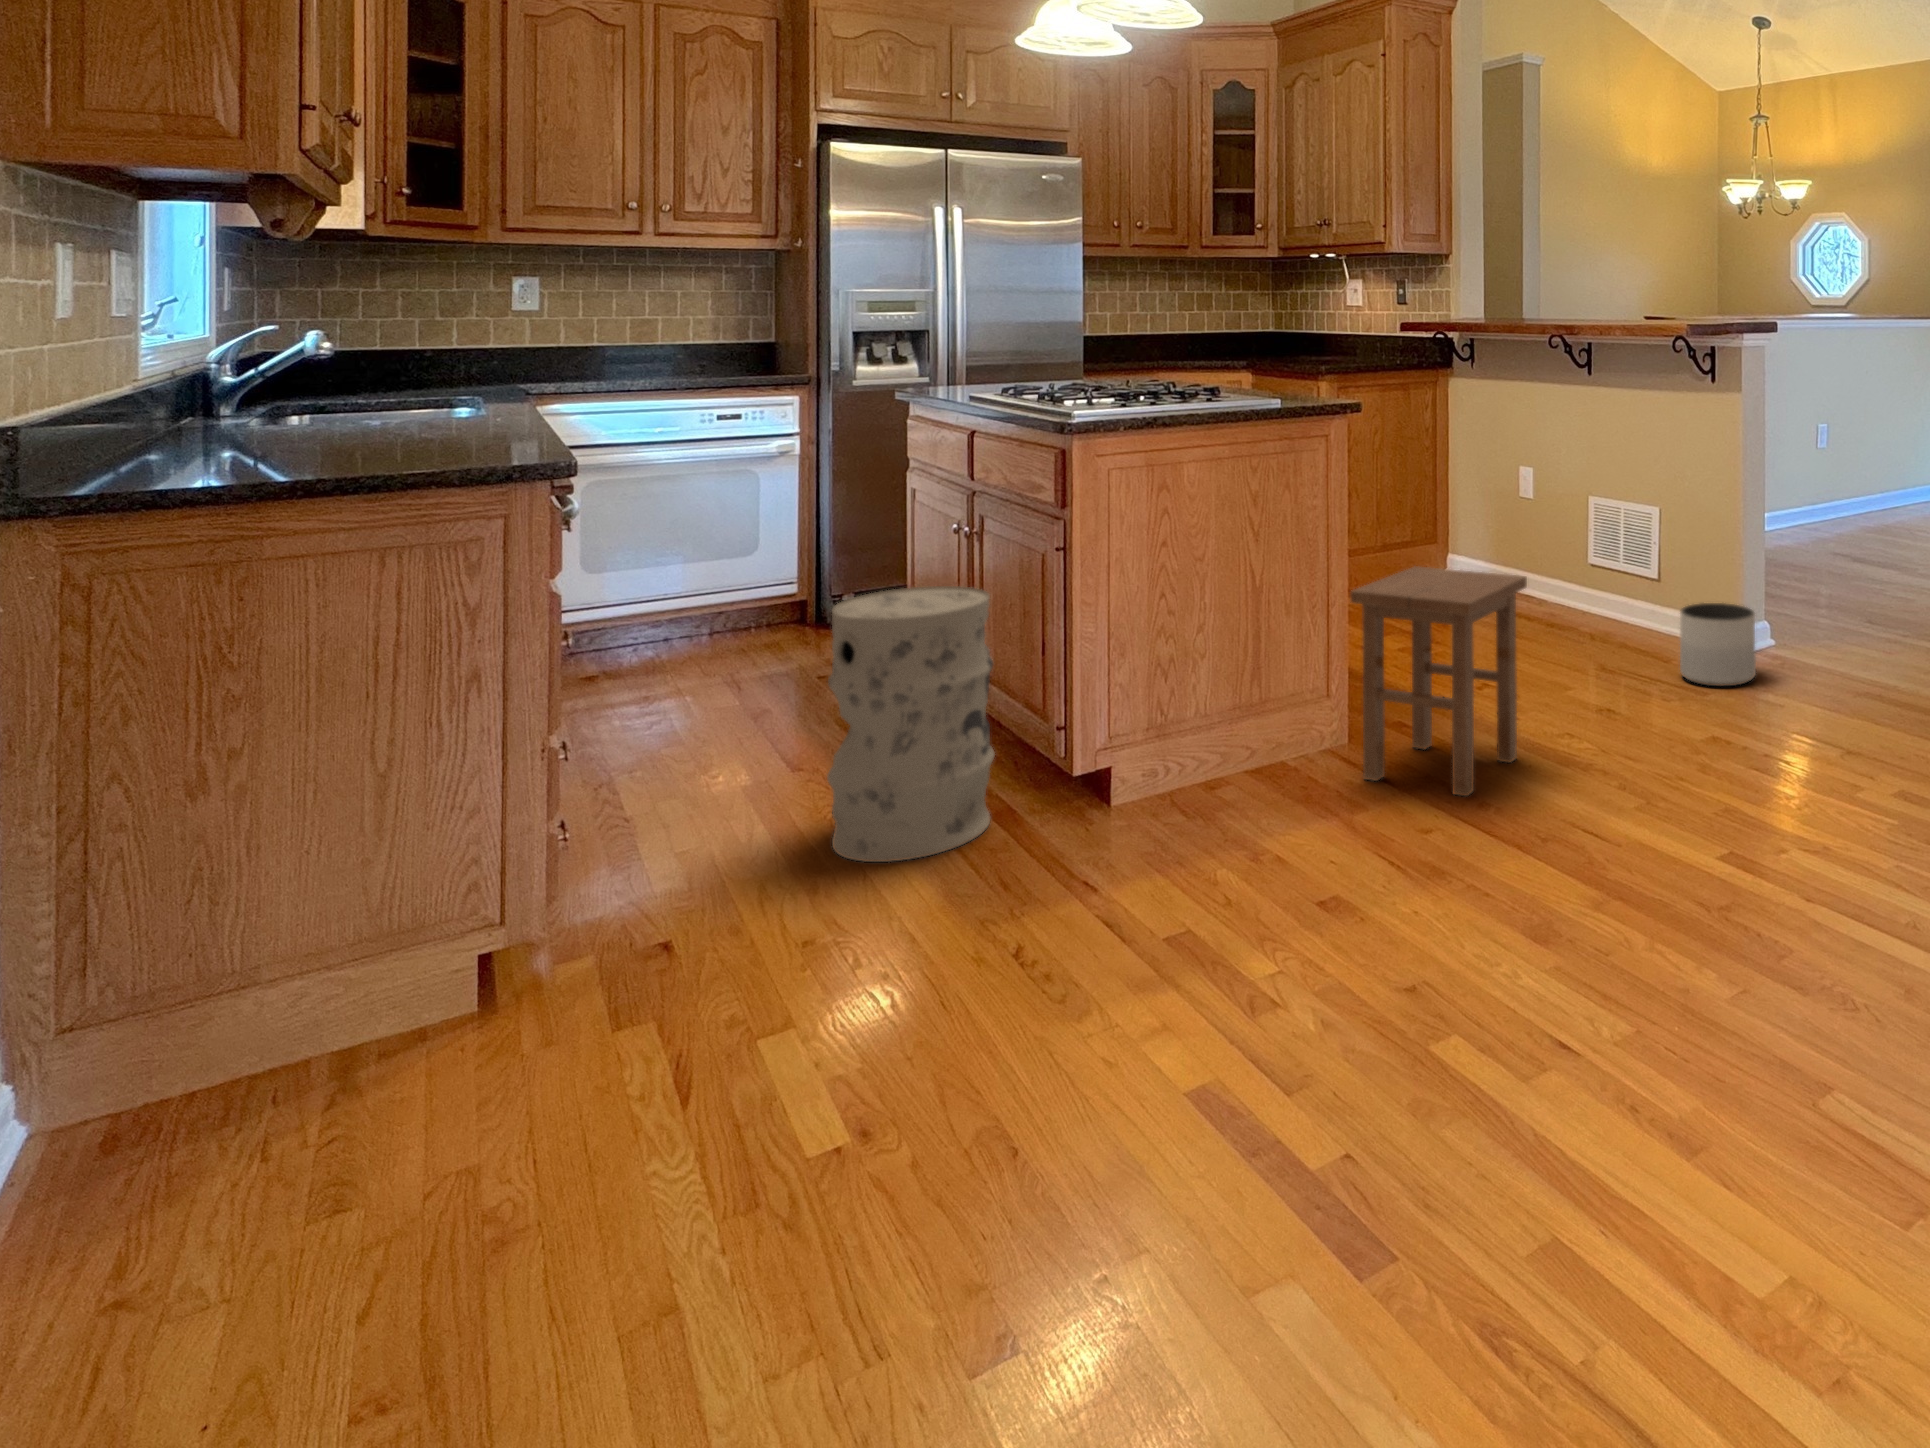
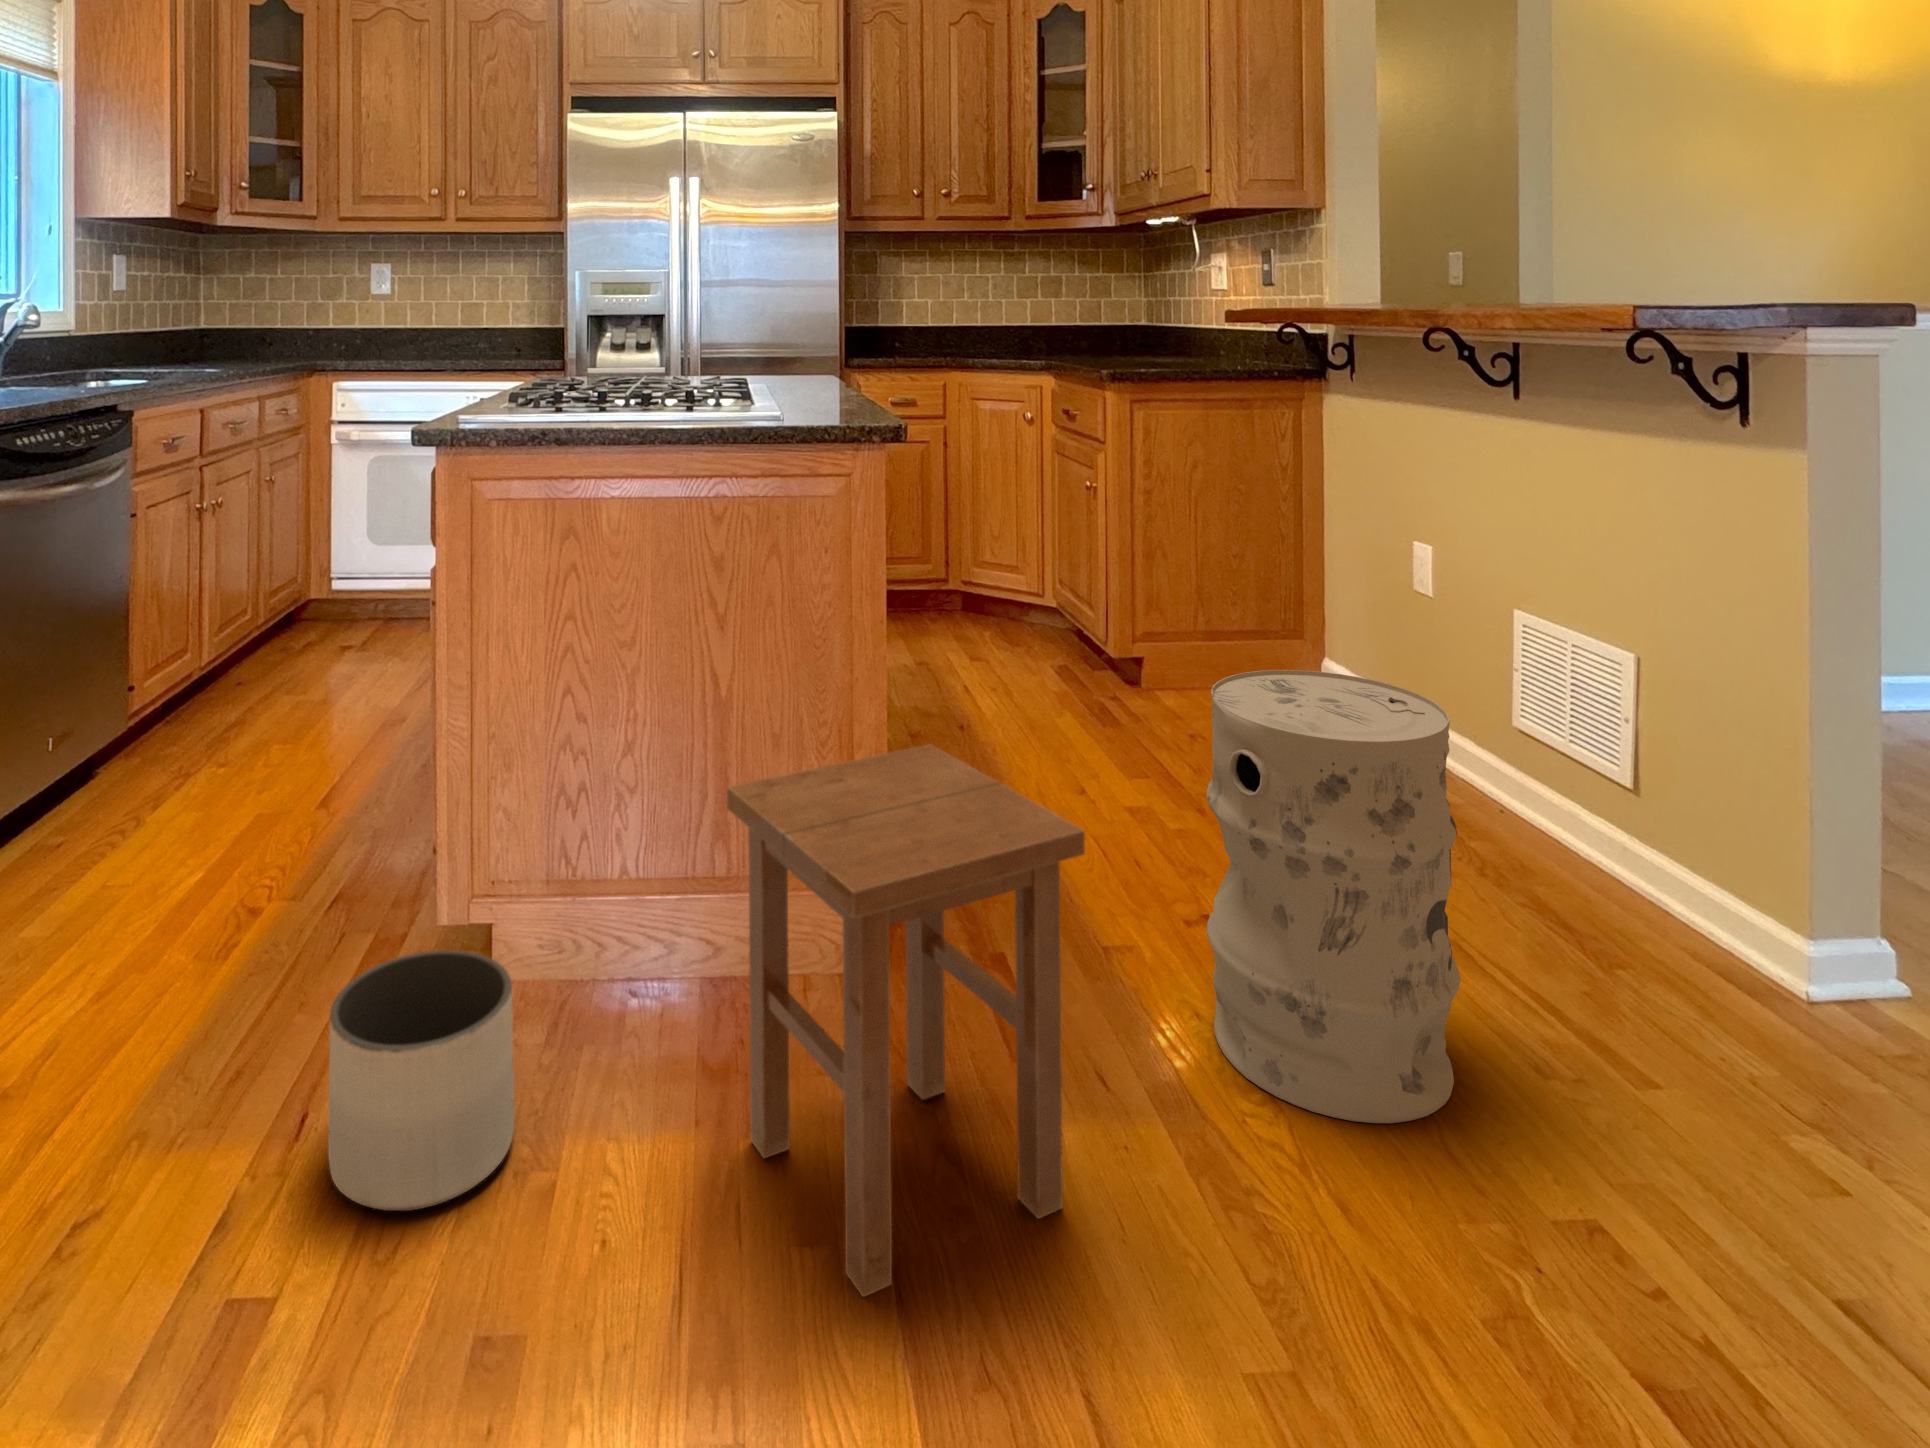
trash can: present [827,586,995,862] -> present [1207,670,1461,1123]
planter: present [1680,603,1756,687] -> present [328,950,514,1211]

